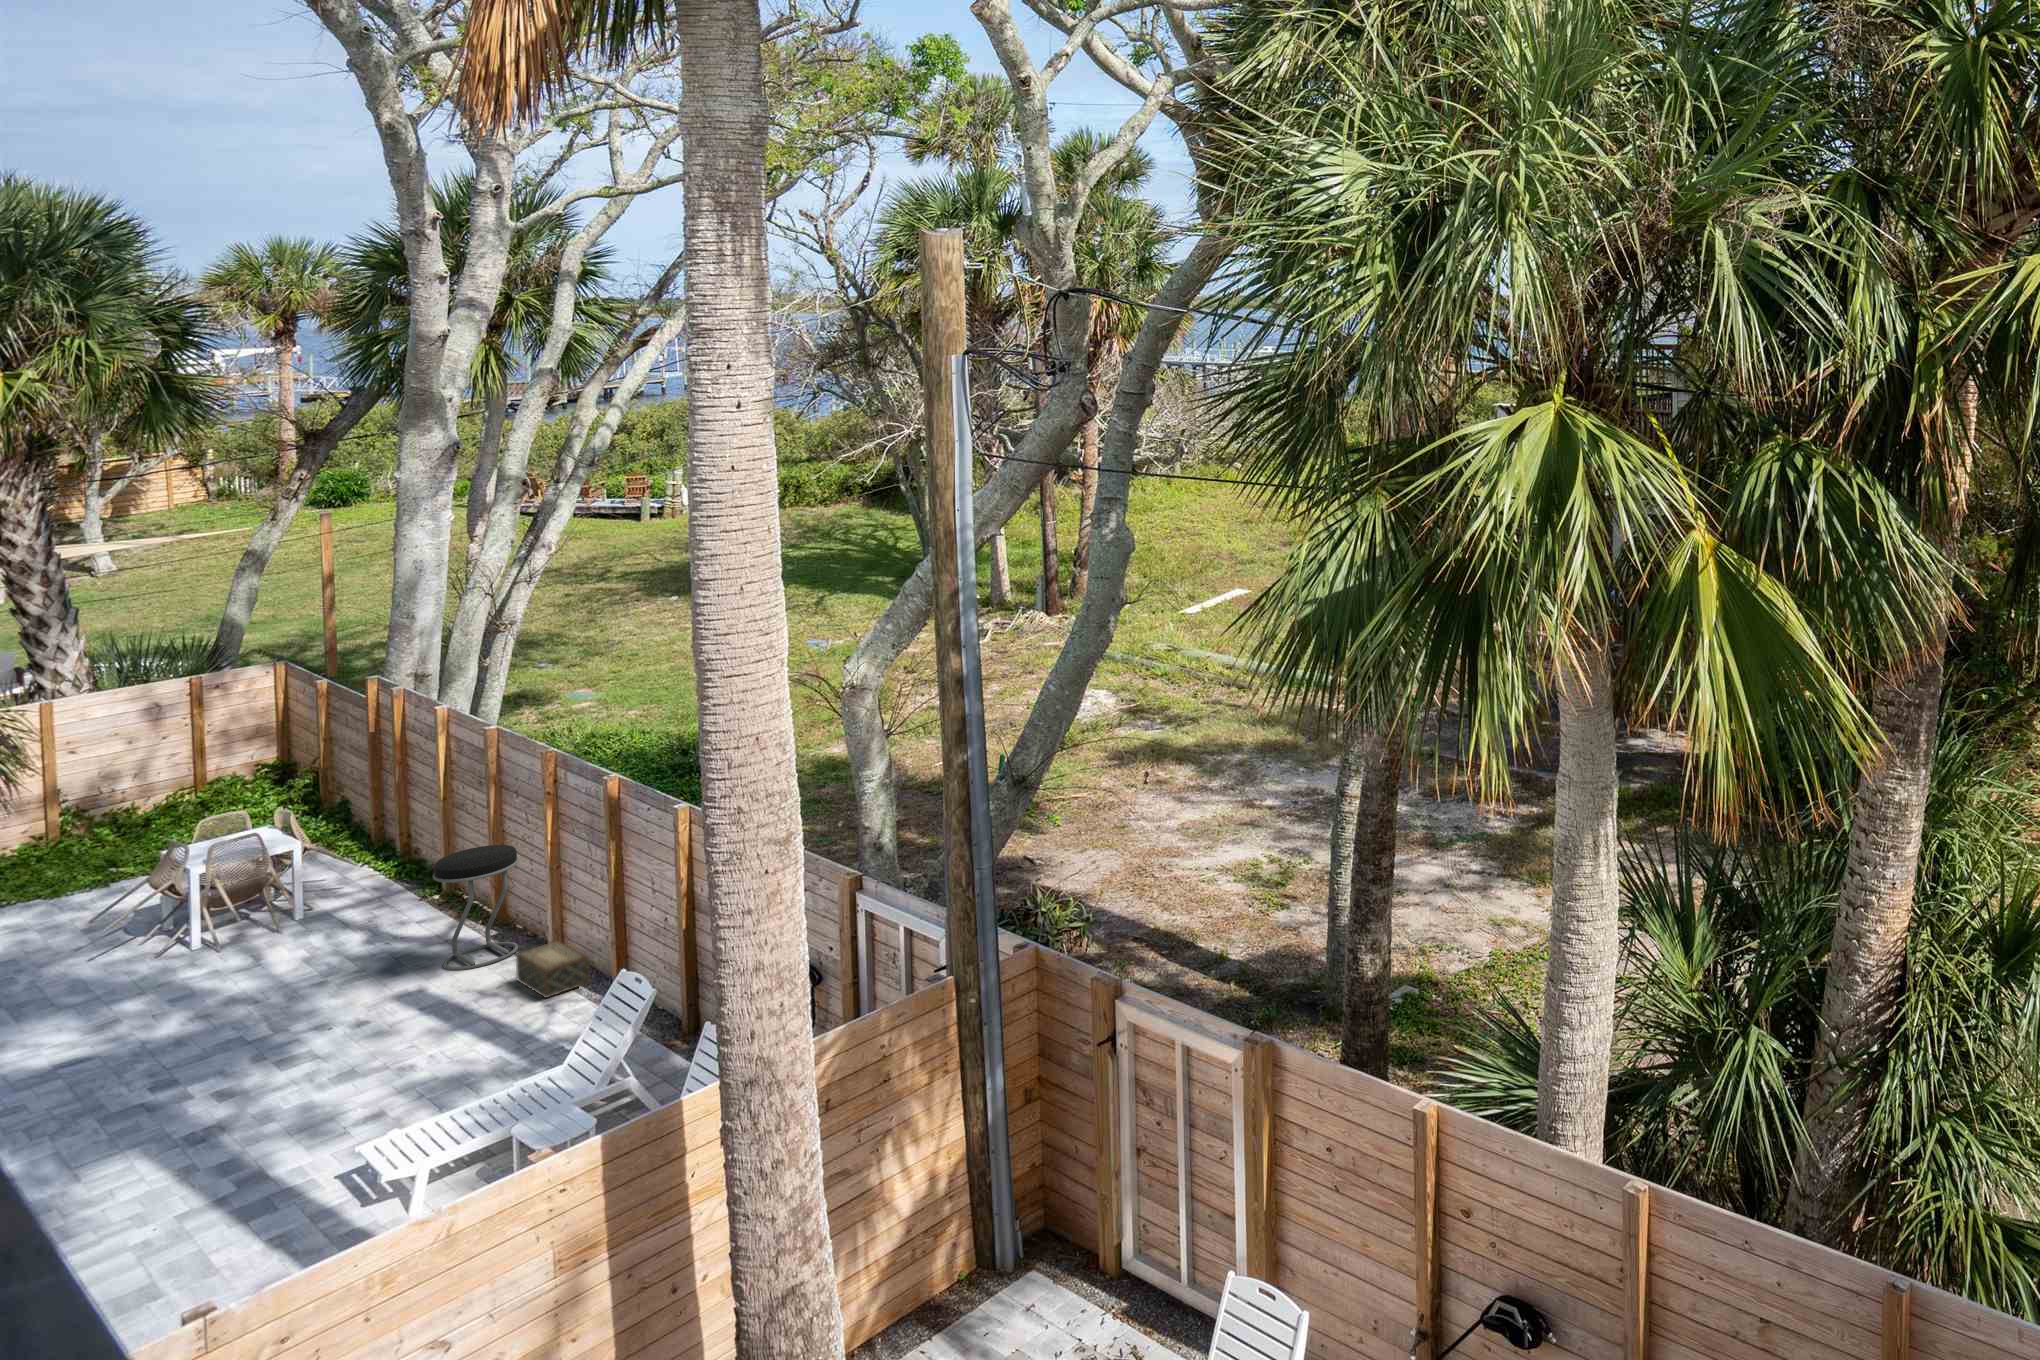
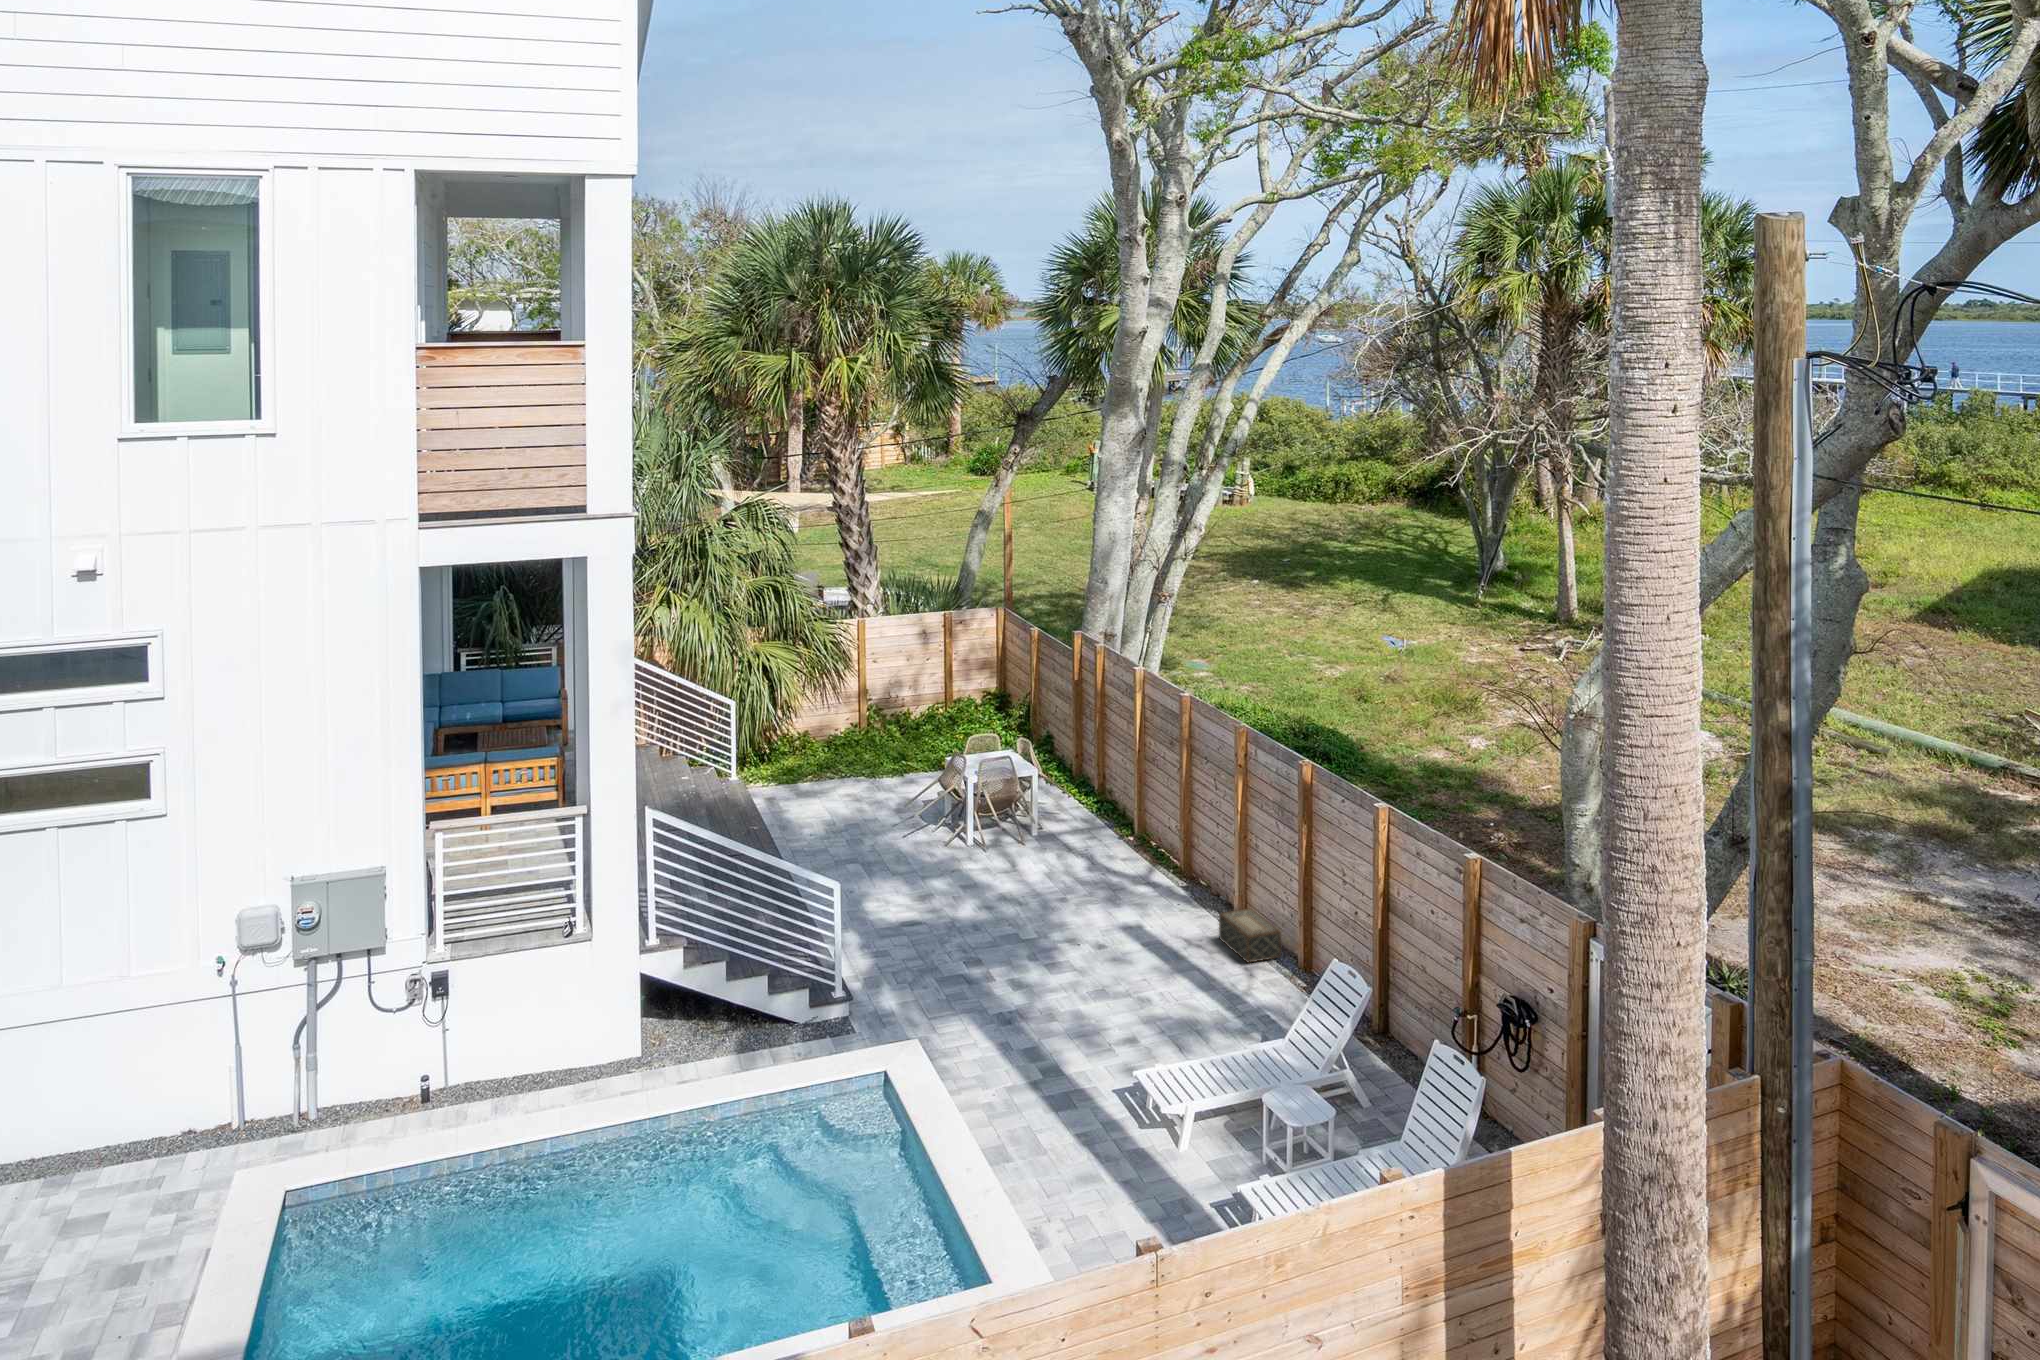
stool: present [433,845,519,970] -> none [1151,804,1217,917]

